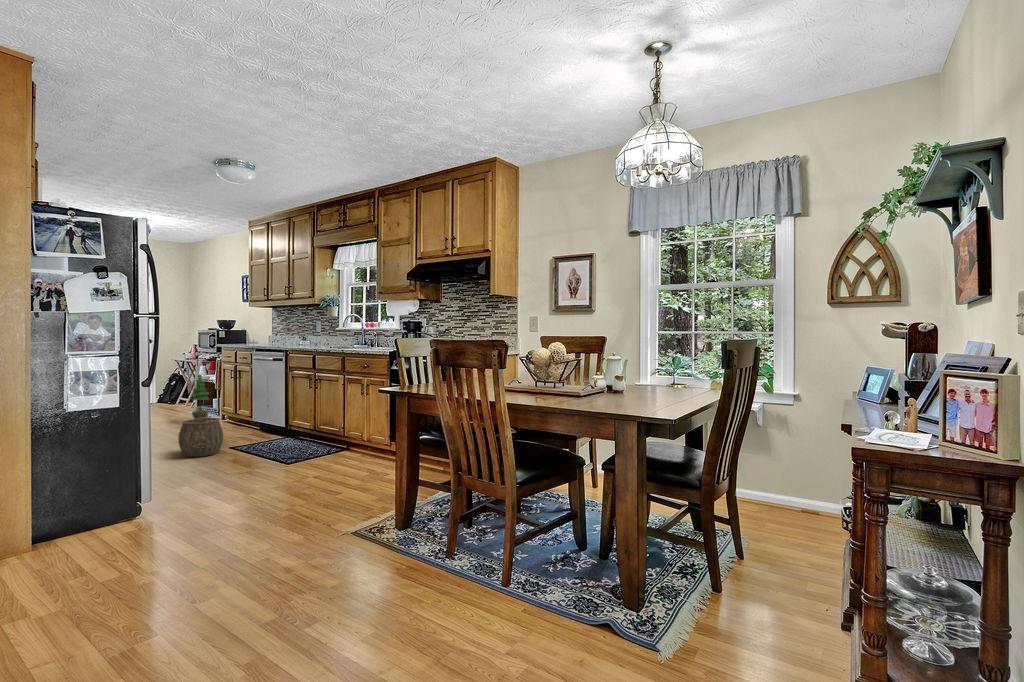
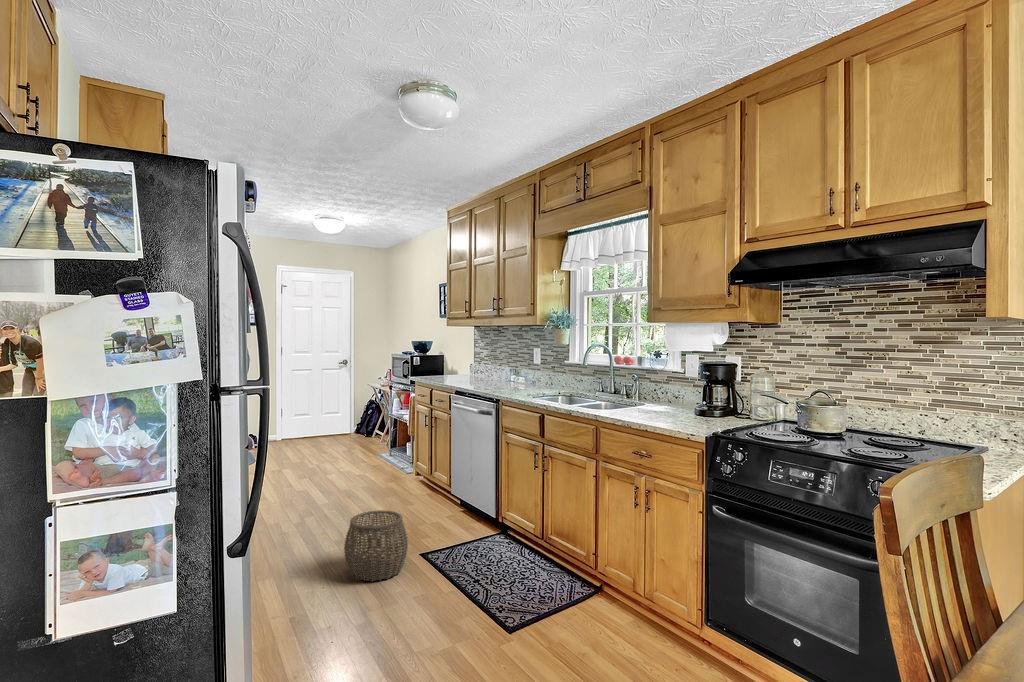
potted tree: present [191,374,209,419] -> none [373,417,397,485]

